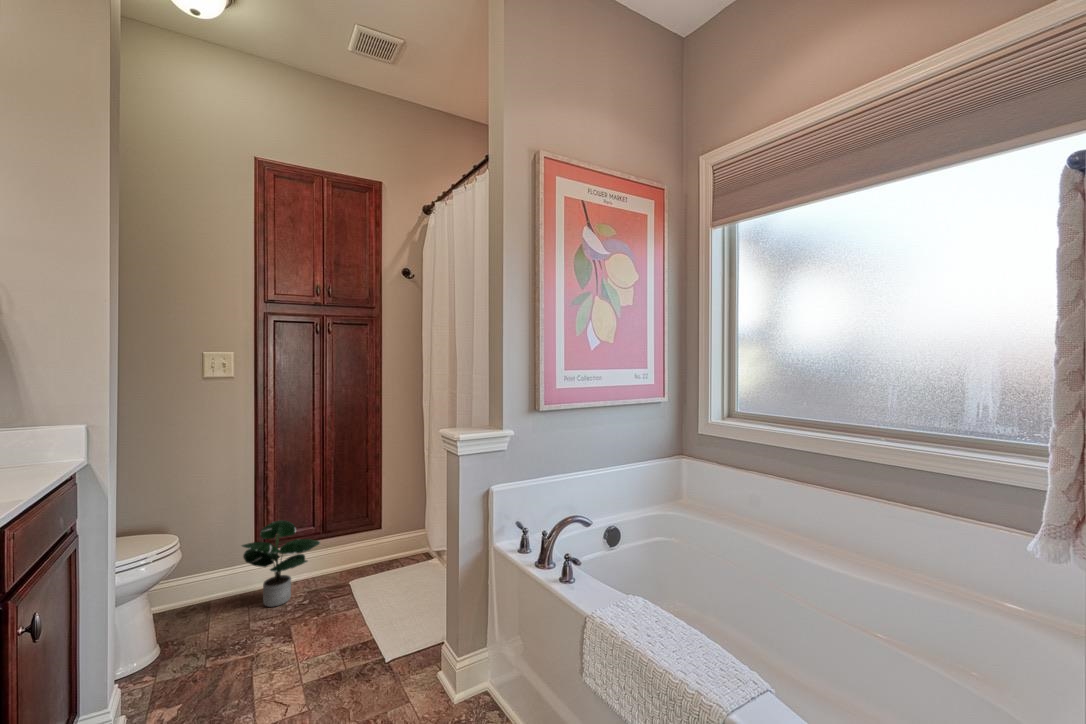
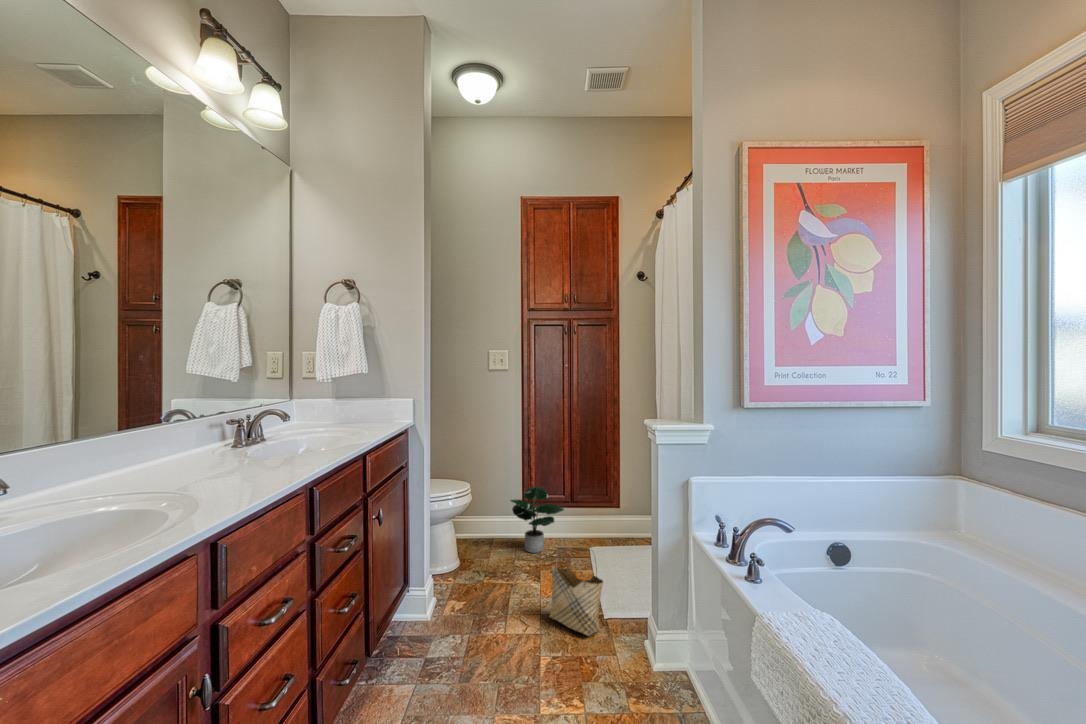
woven basket: none [316,580,389,692] -> present [550,543,603,636]

